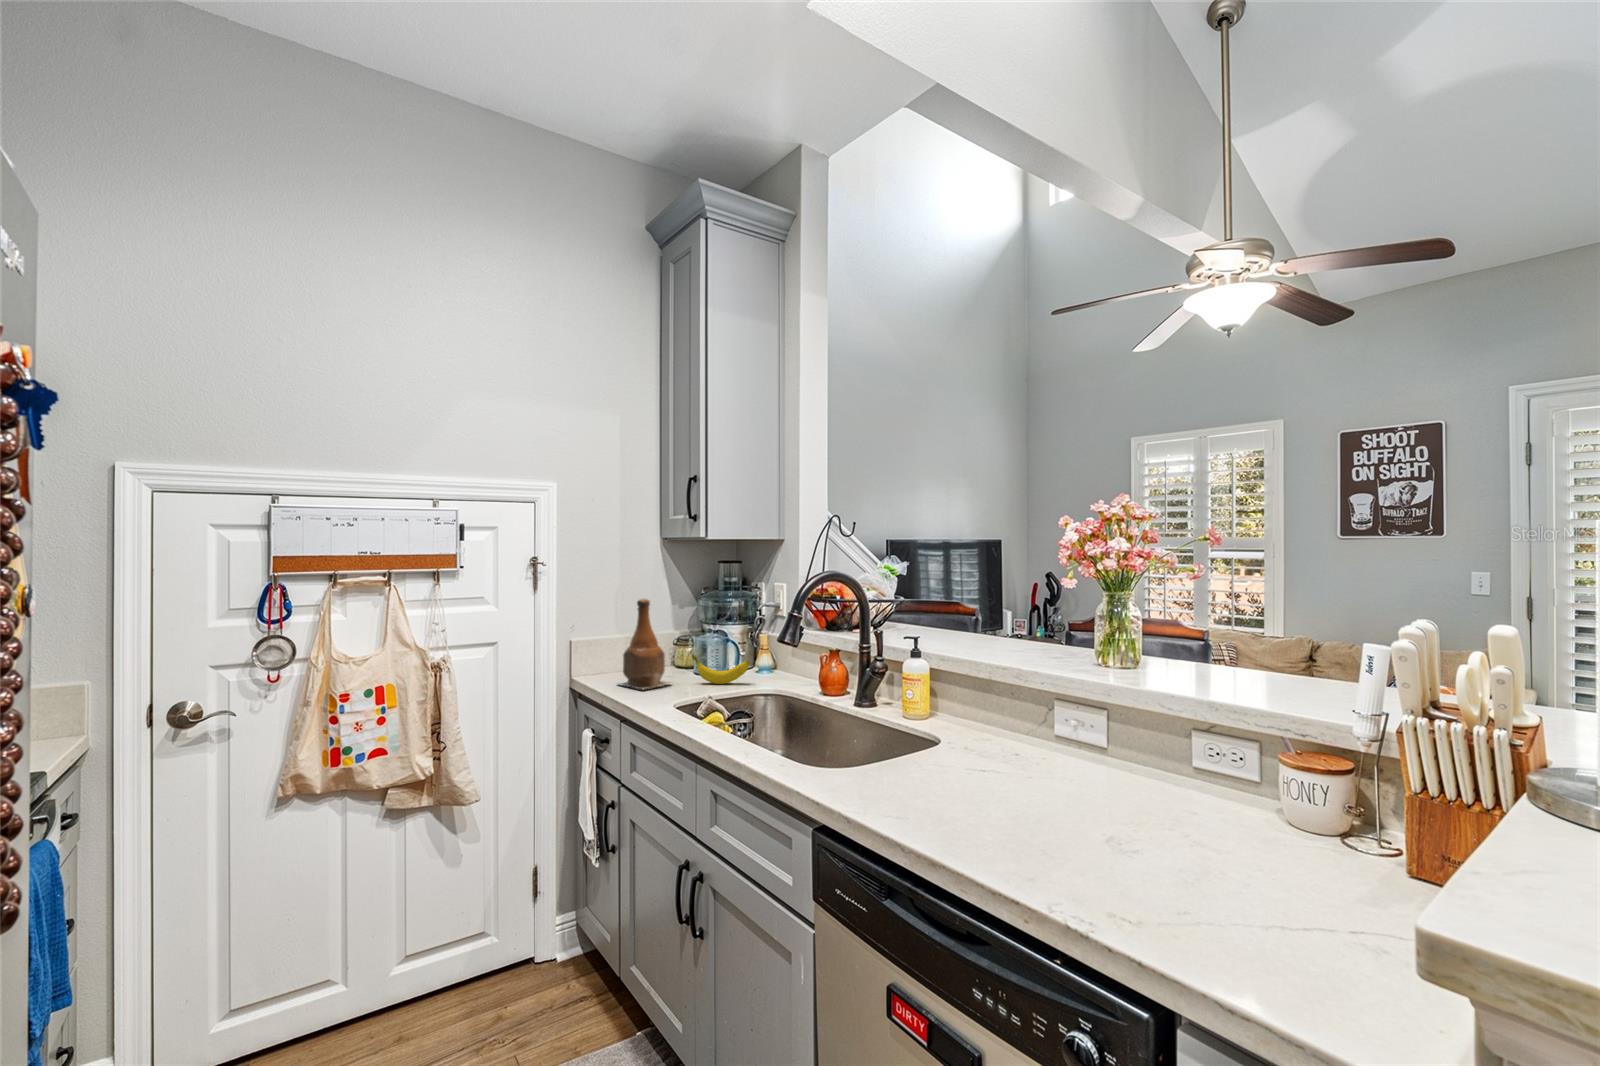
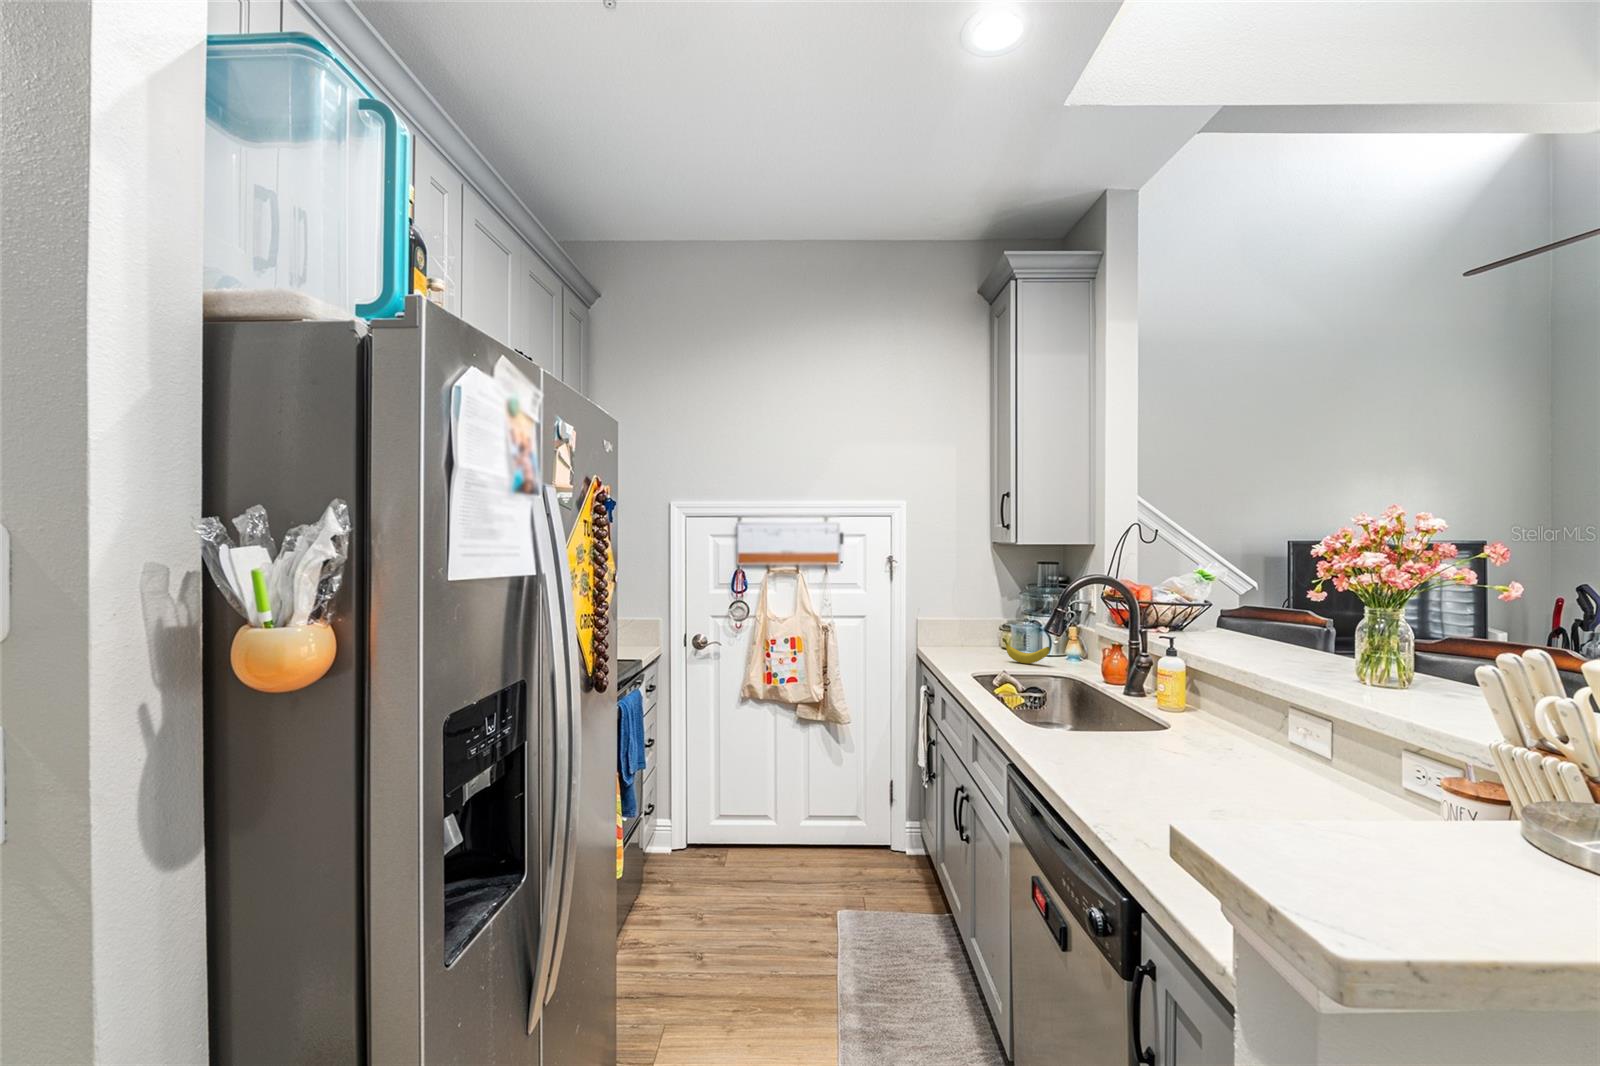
bottle: present [618,599,670,690] -> none [944,590,986,660]

